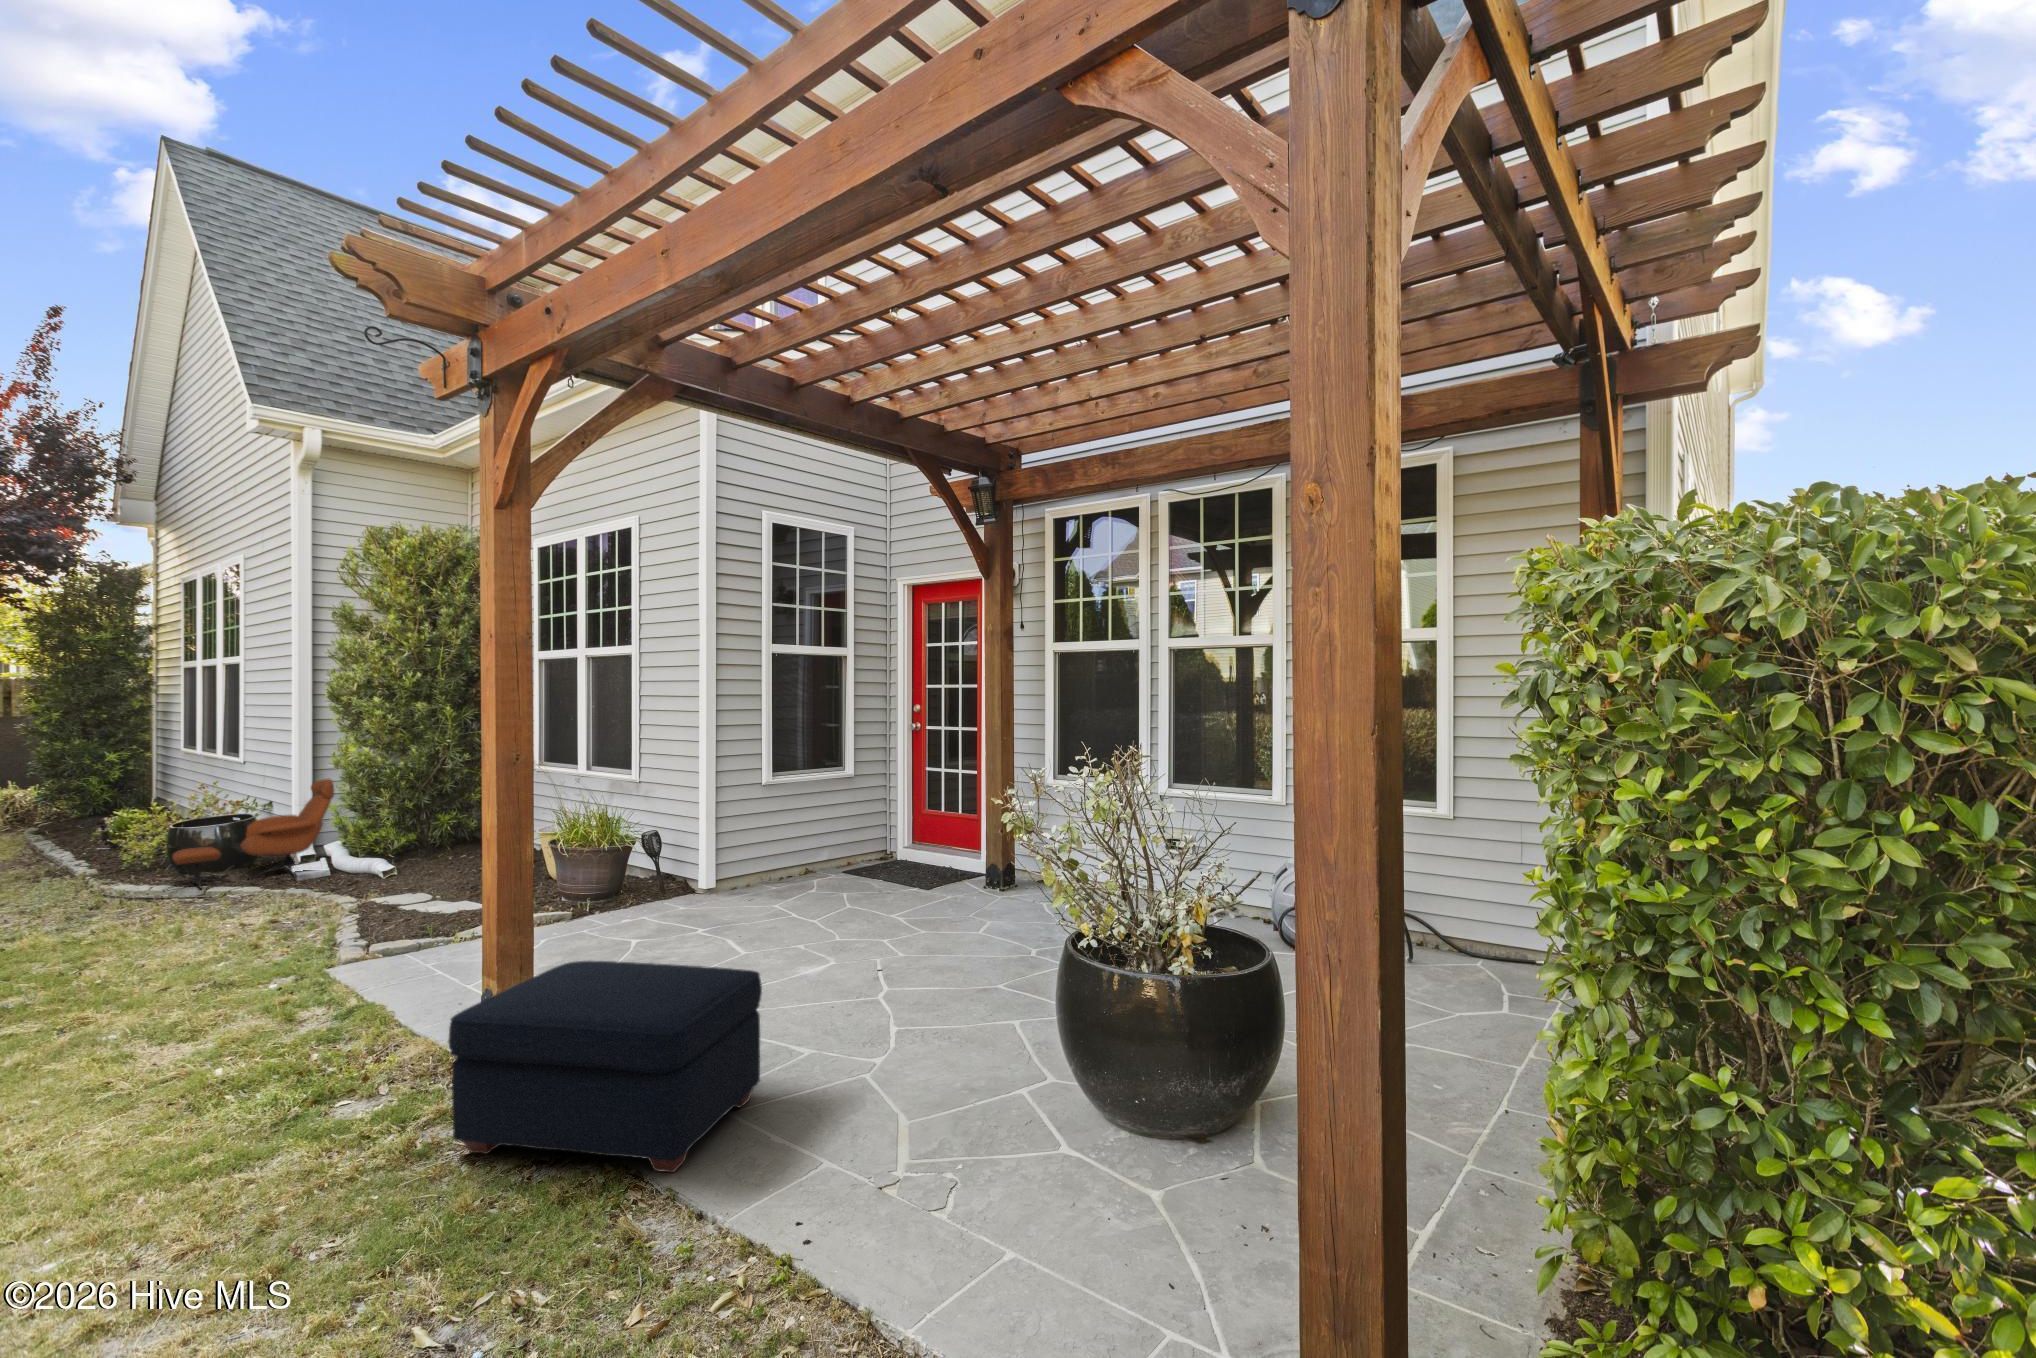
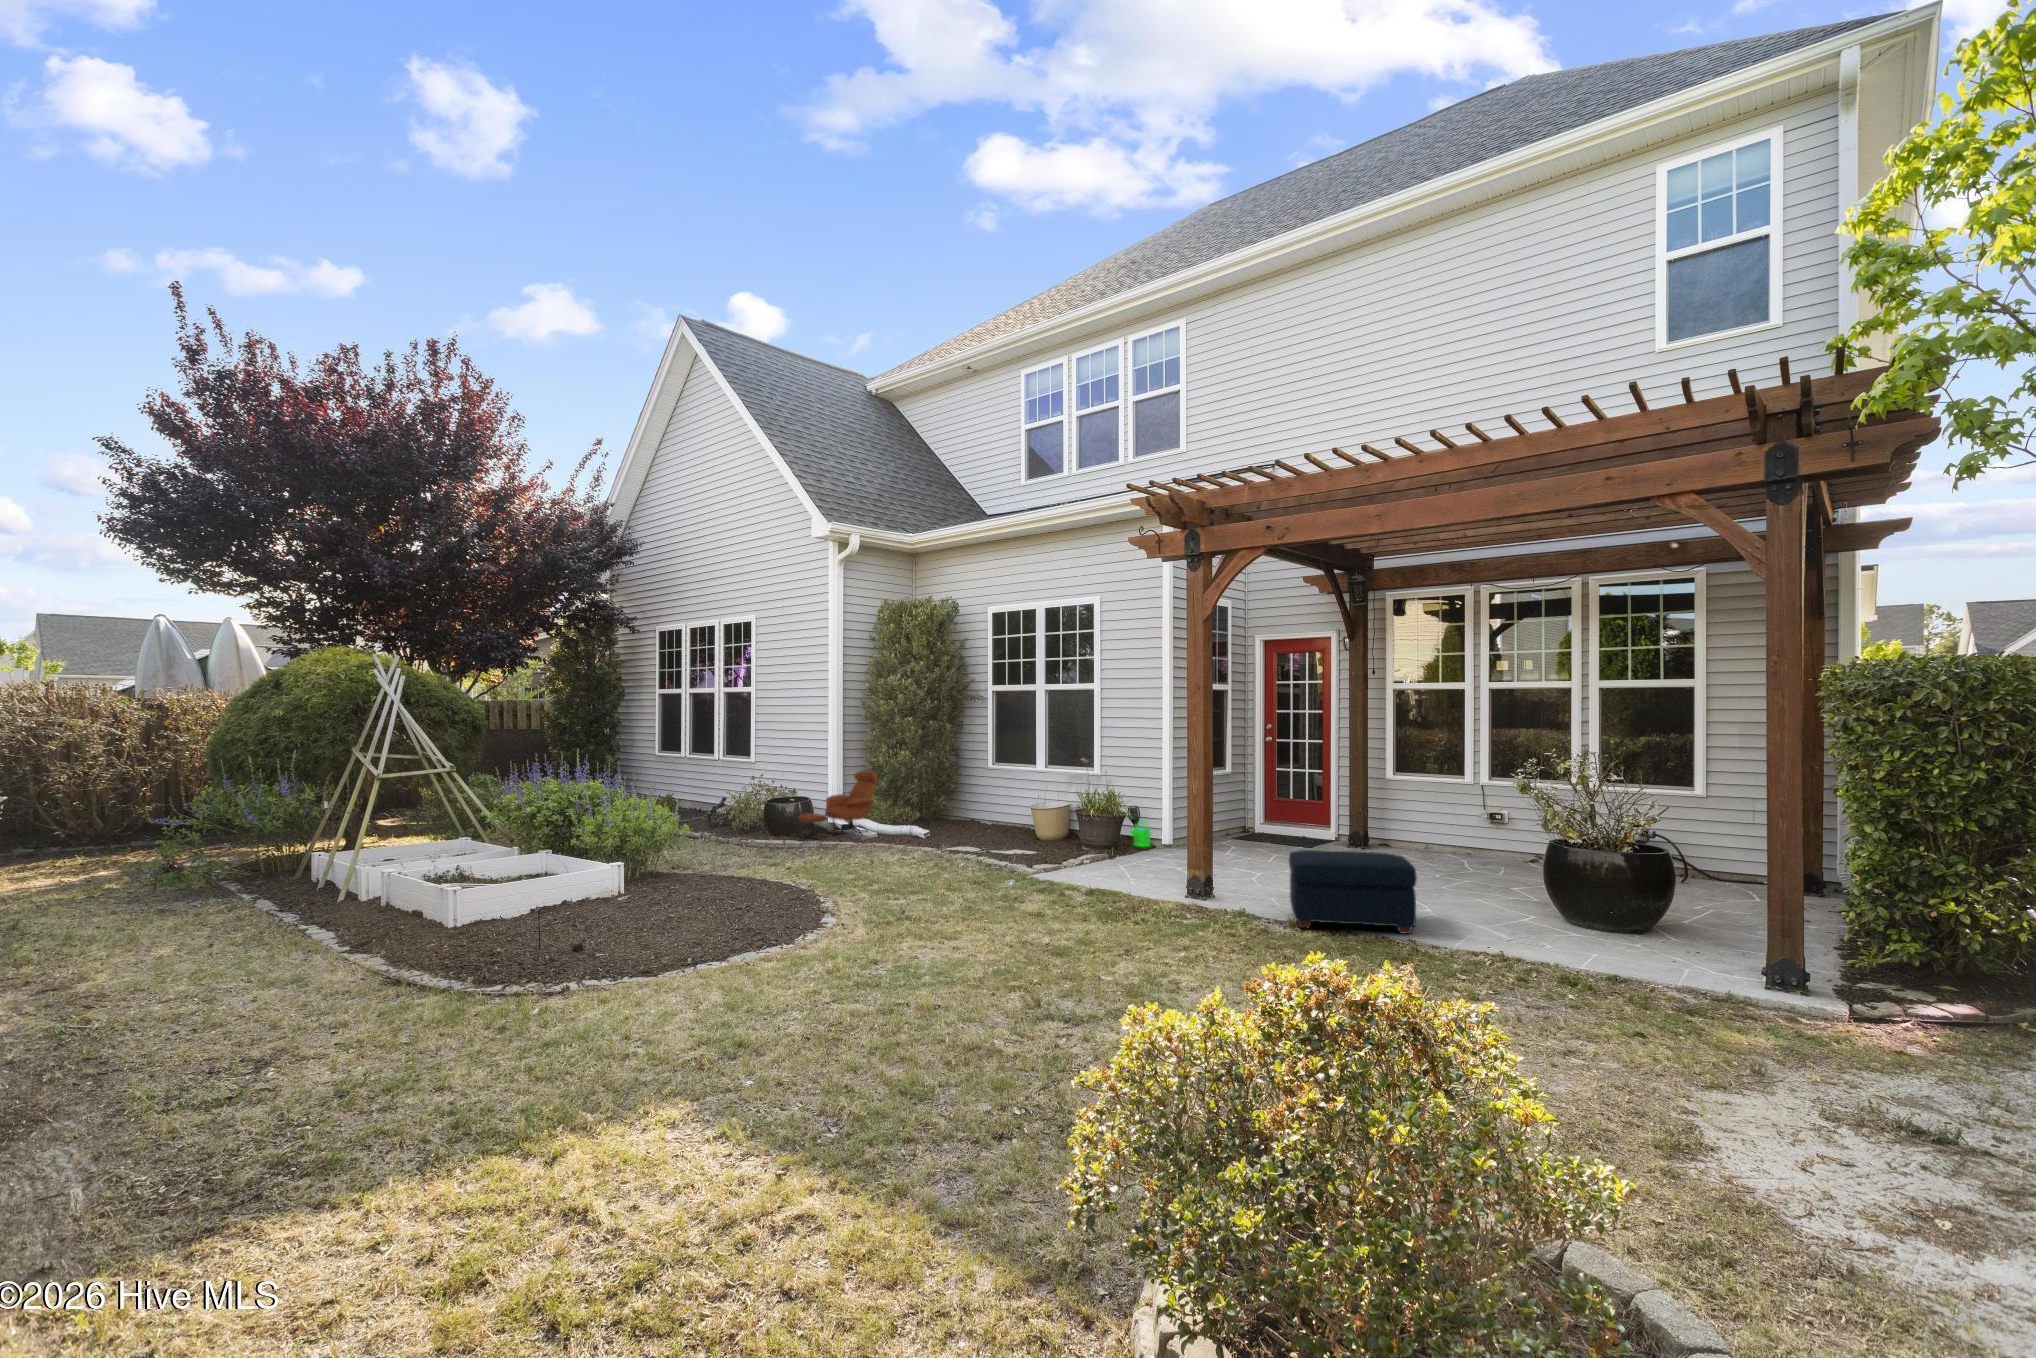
watering can: none [643,852,693,893] -> present [1130,821,1151,847]

